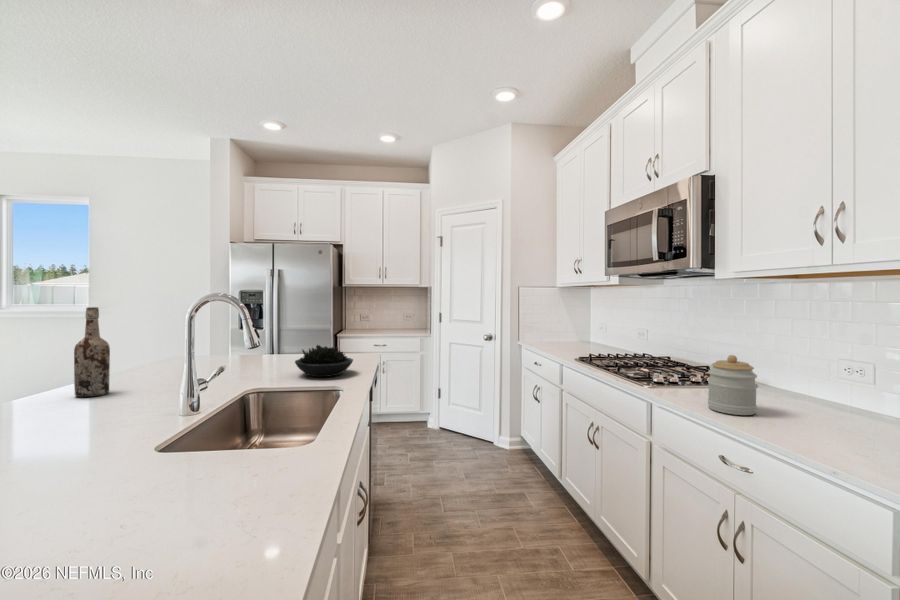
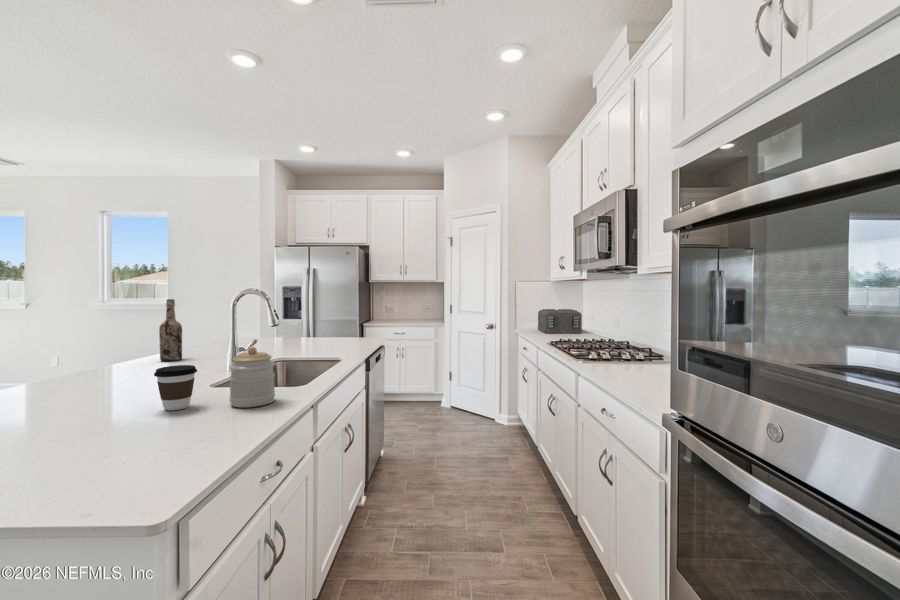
toaster: none [545,318,600,346] -> present [538,309,582,333]
succulent plant: present [295,345,353,377] -> none [312,328,356,352]
jar: present [708,355,757,415] -> present [229,347,275,407]
coffee cup: none [52,426,137,516] -> present [154,365,197,410]

